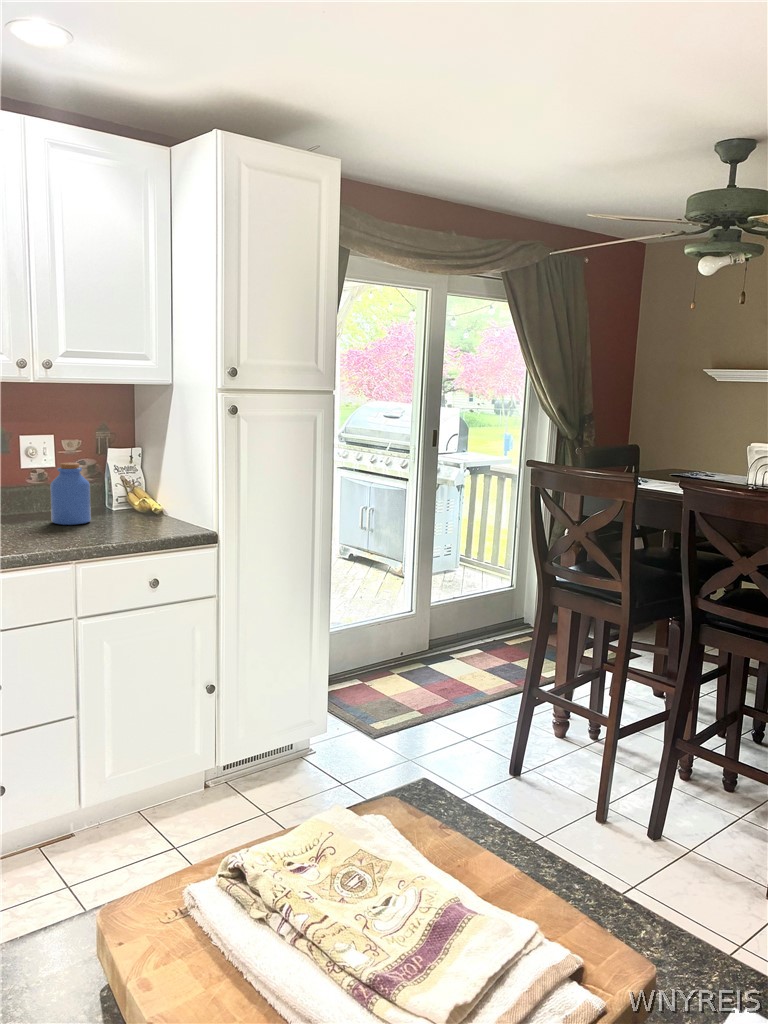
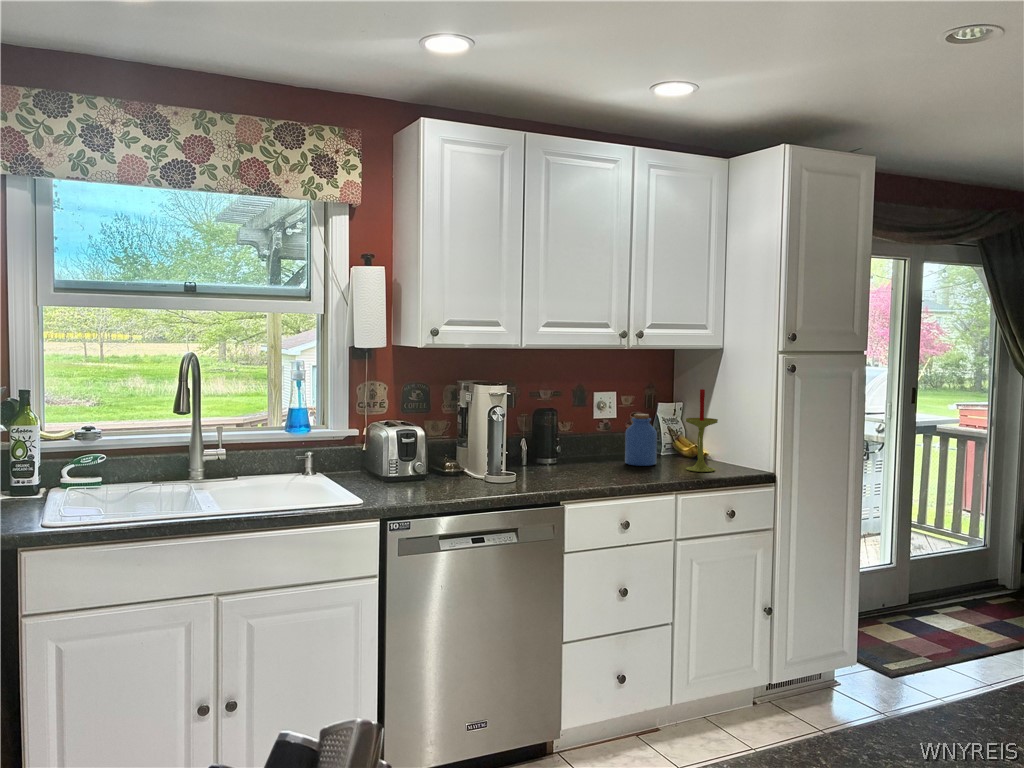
candle: none [114,431,154,532] -> present [686,389,718,472]

